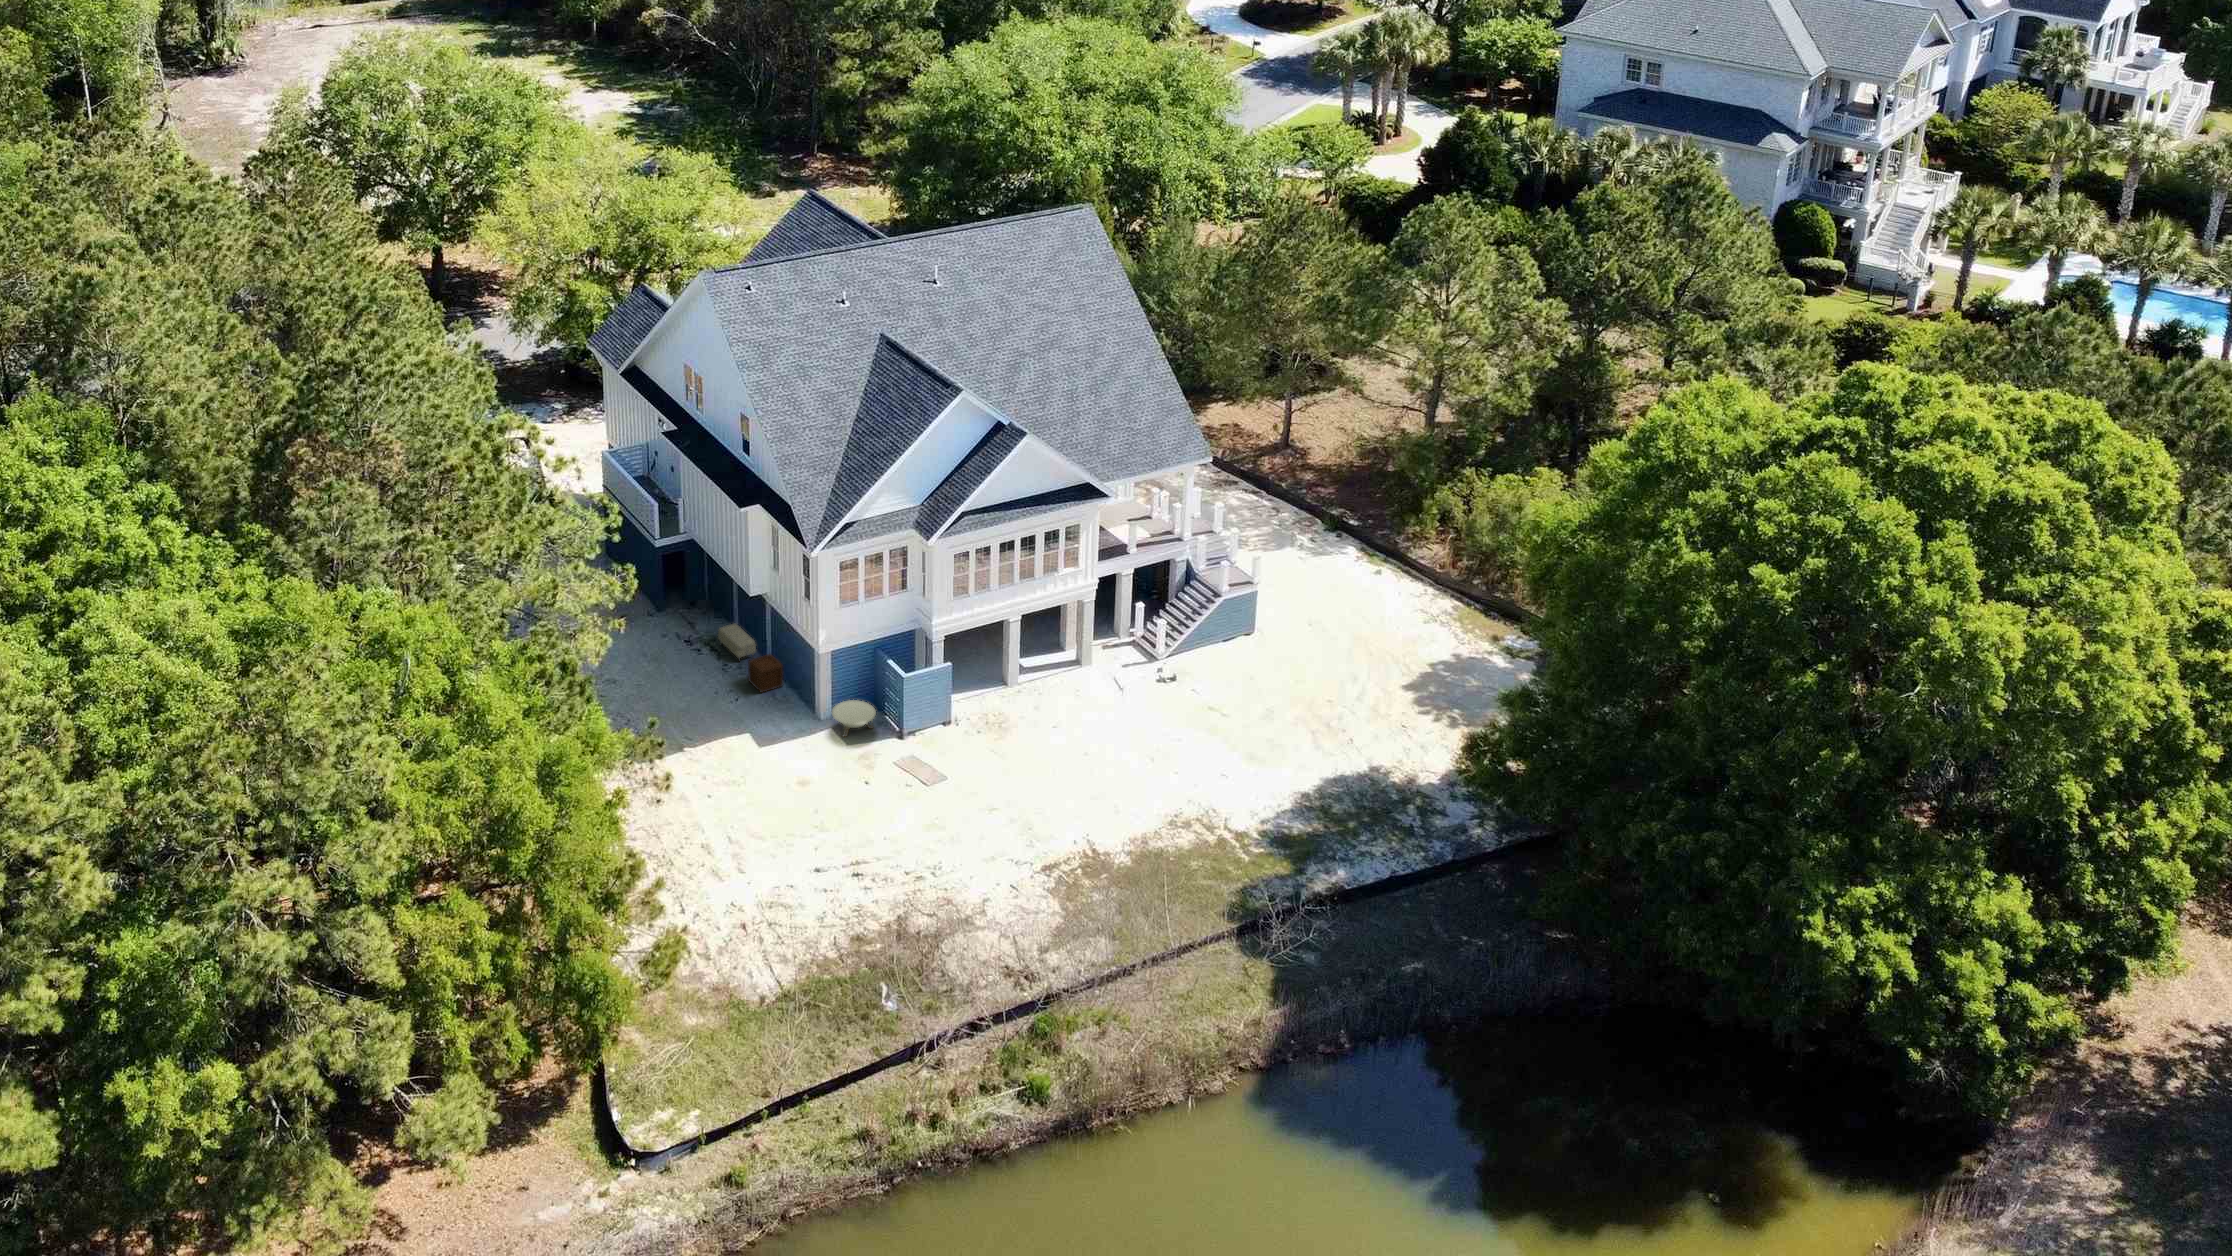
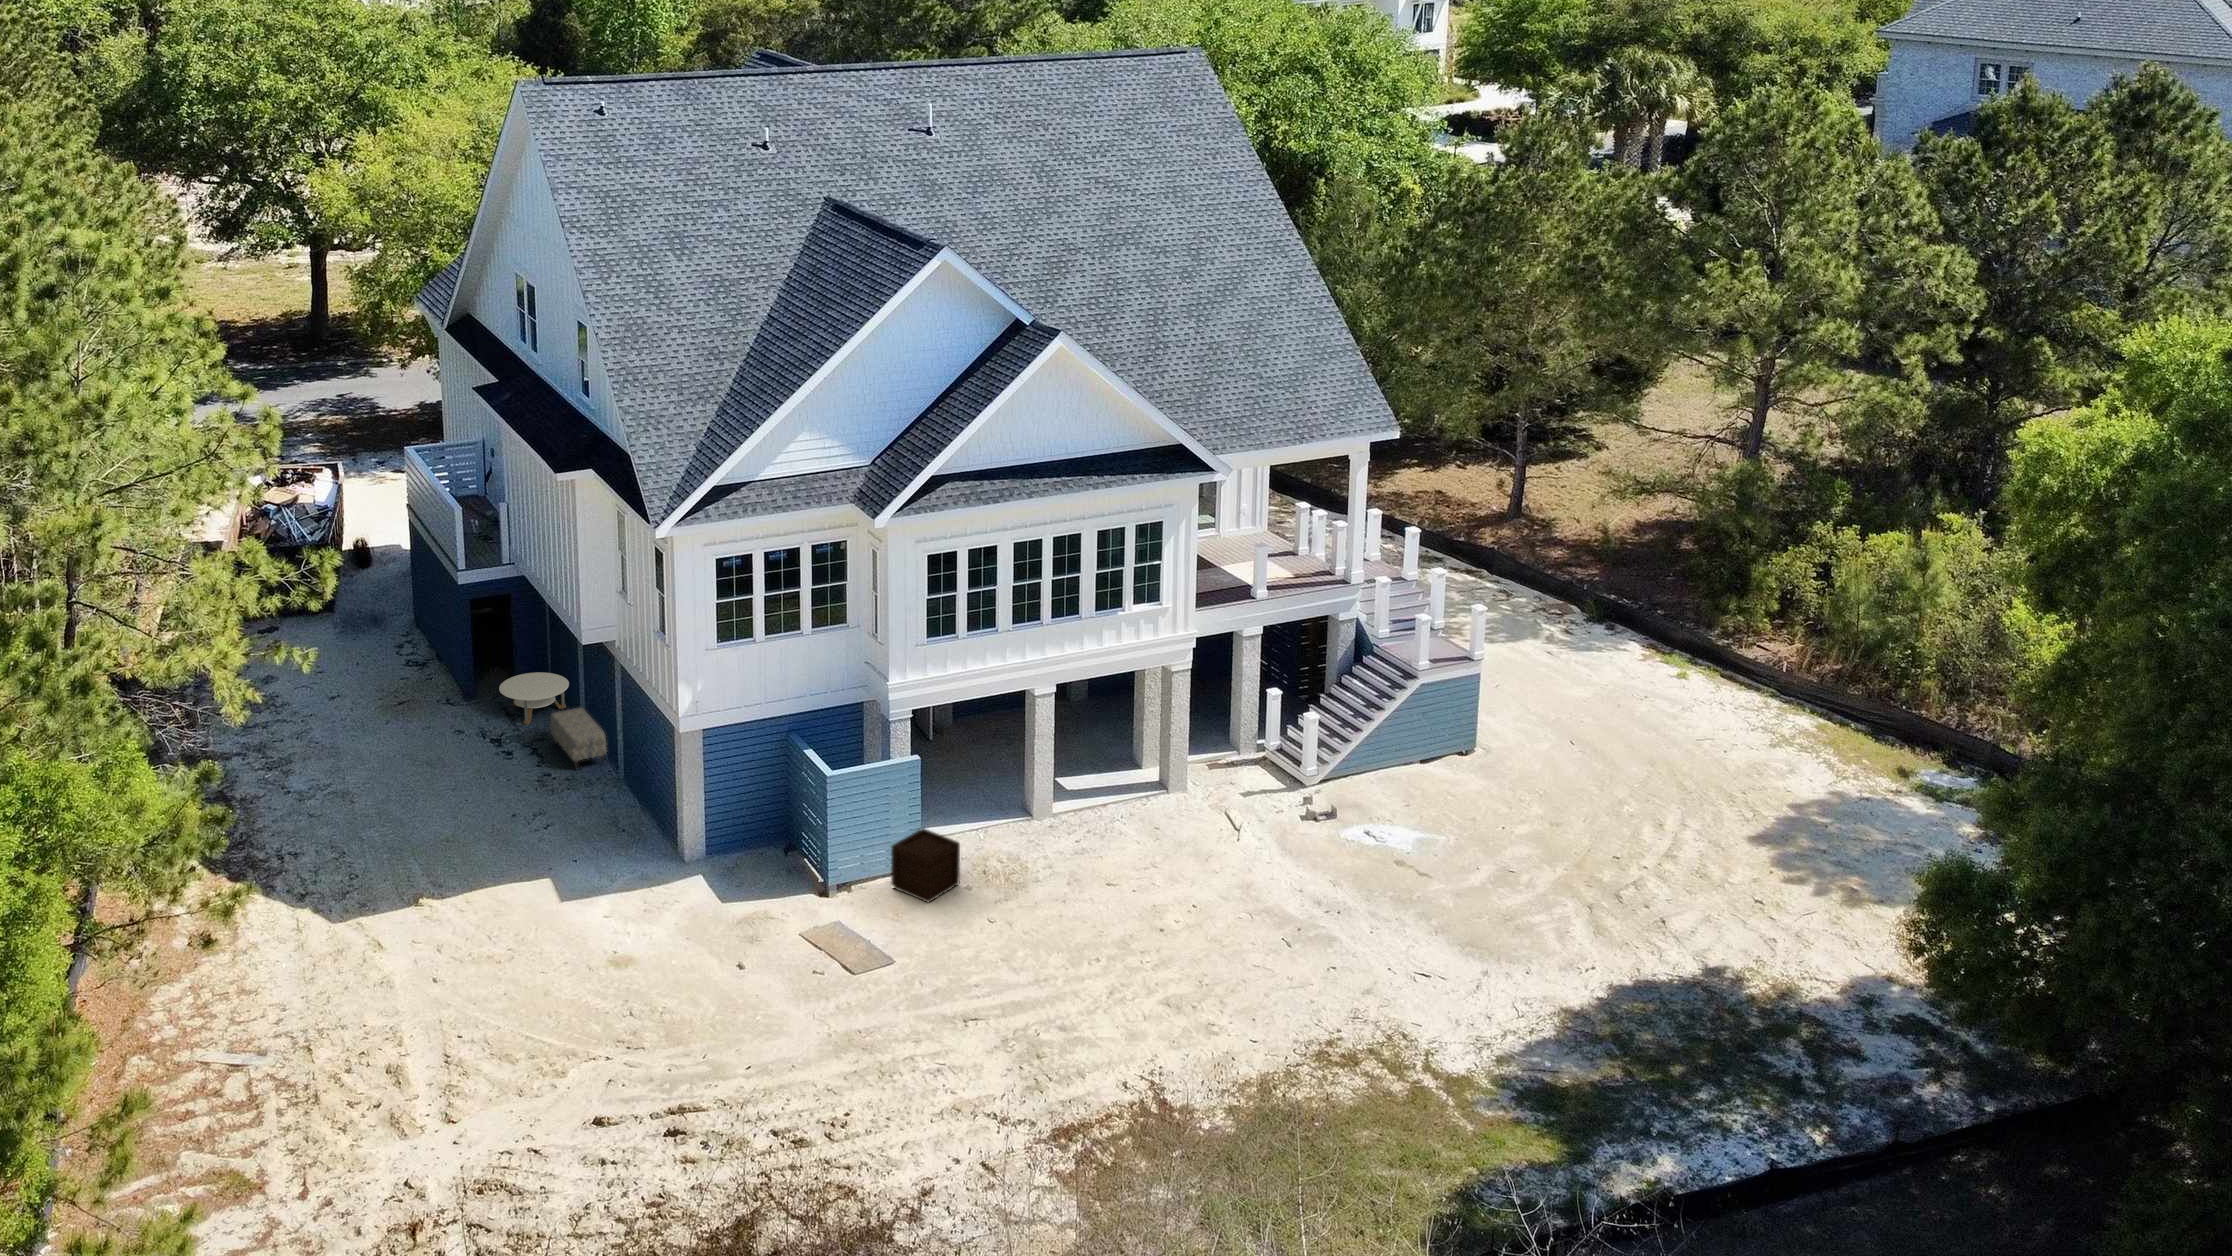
wooden crate: present [748,654,784,693] -> present [891,828,960,902]
round table: present [832,700,876,737] -> present [499,672,569,724]

